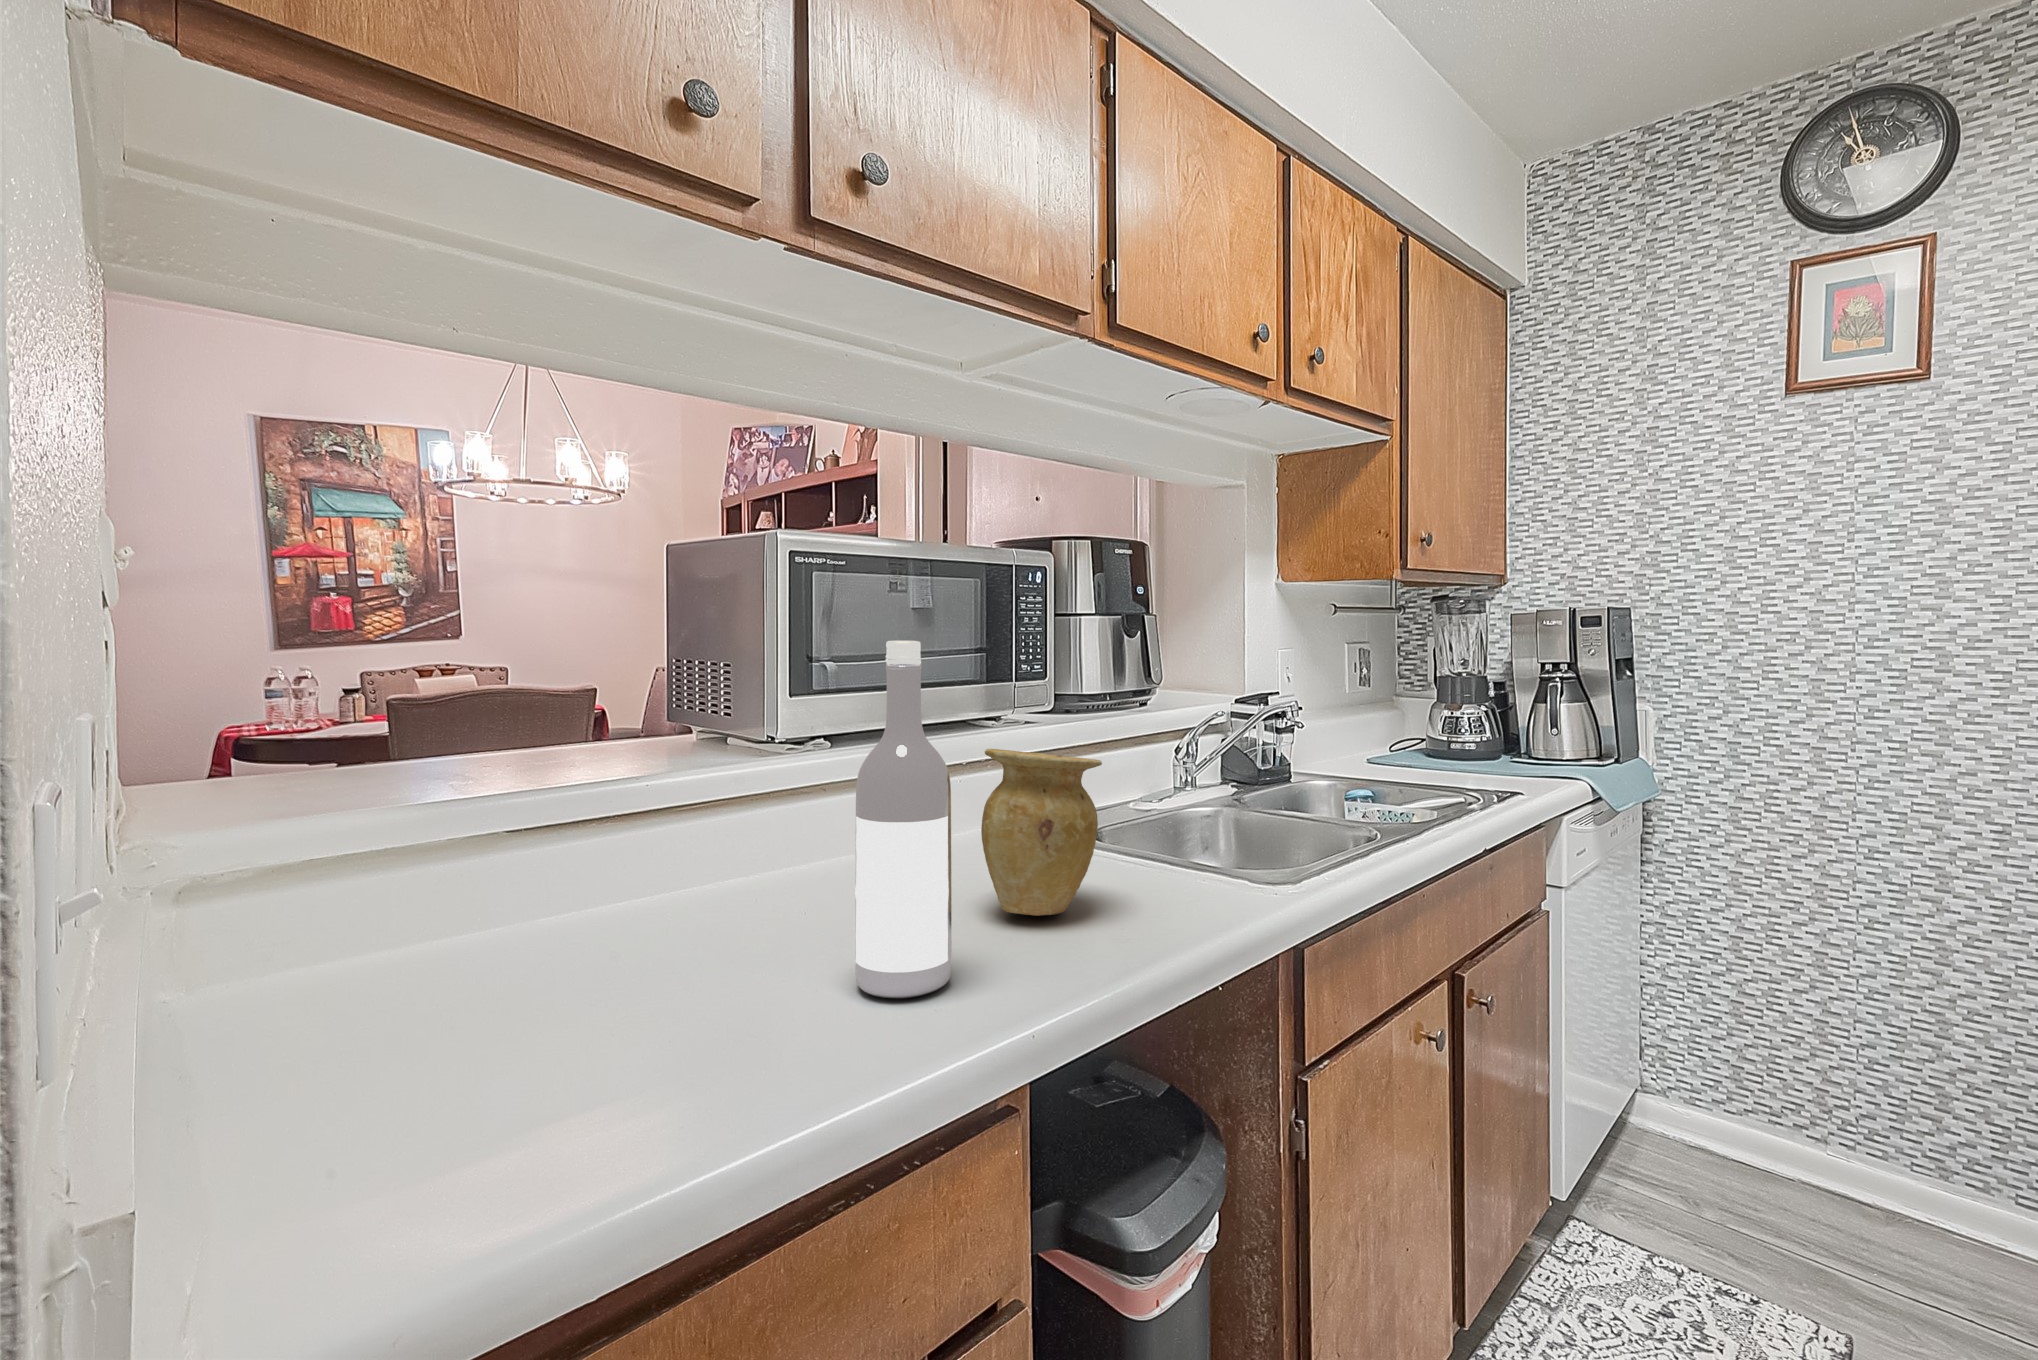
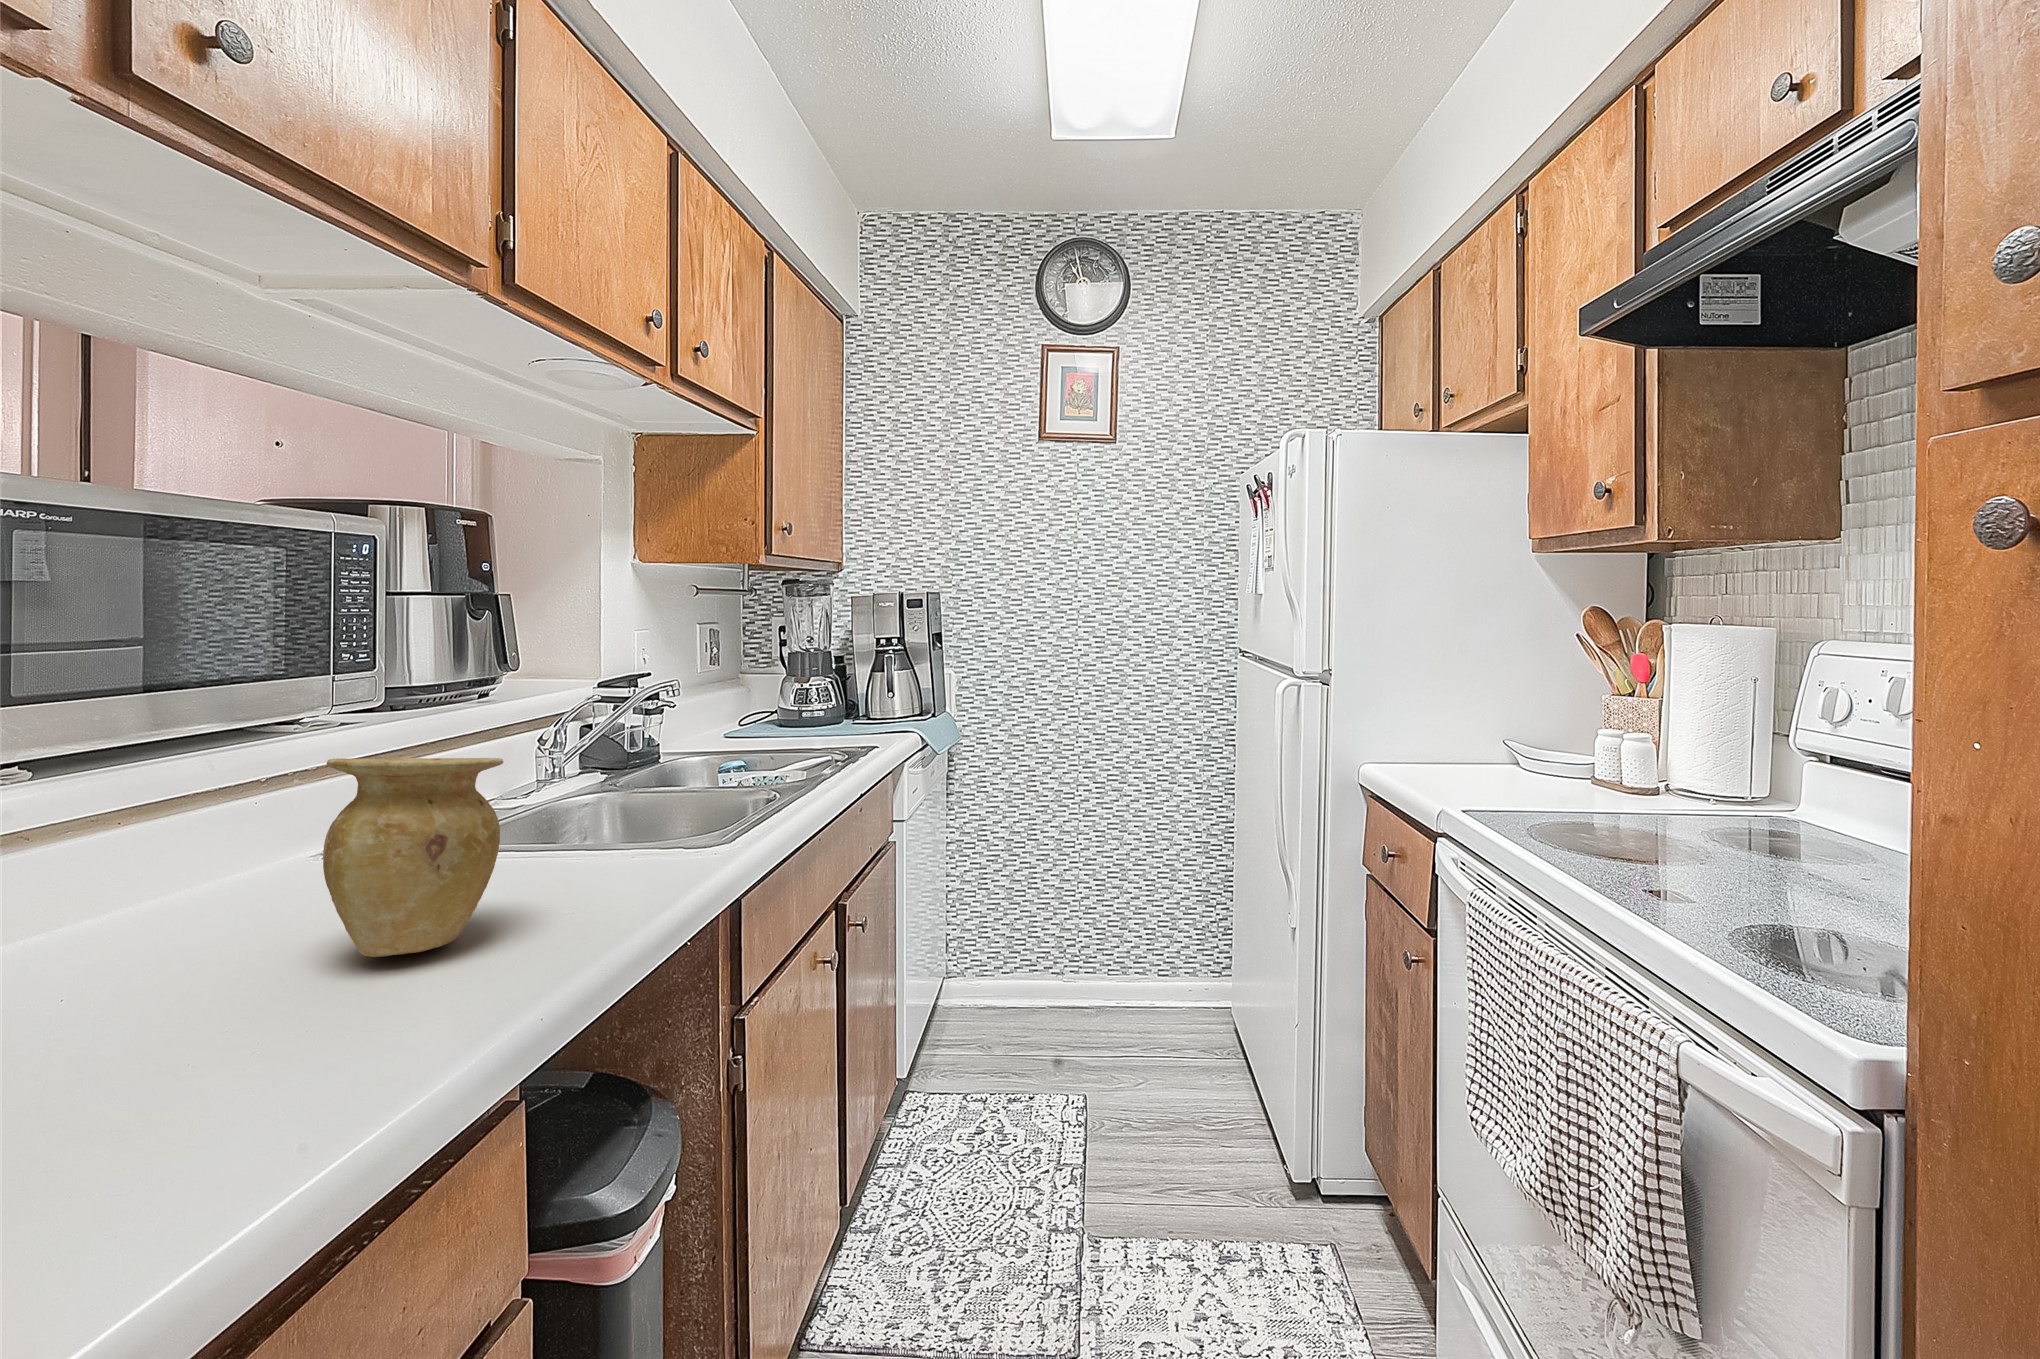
wine bottle: present [855,641,952,998] -> none [140,623,322,1116]

